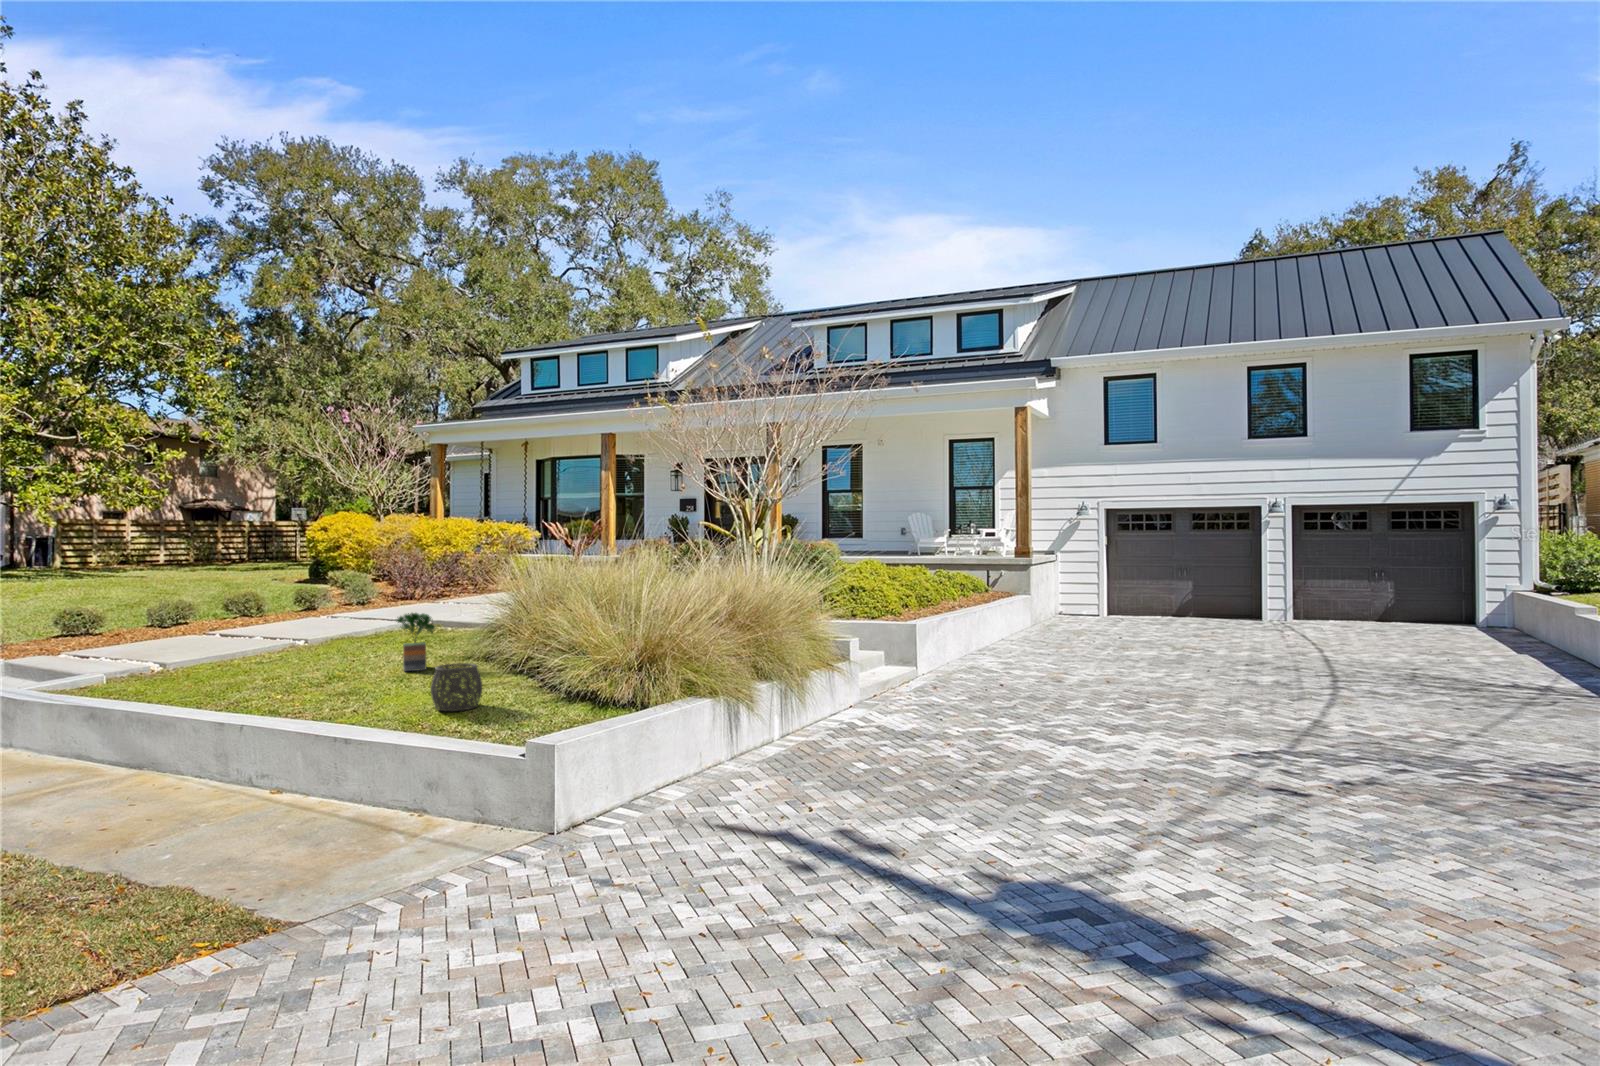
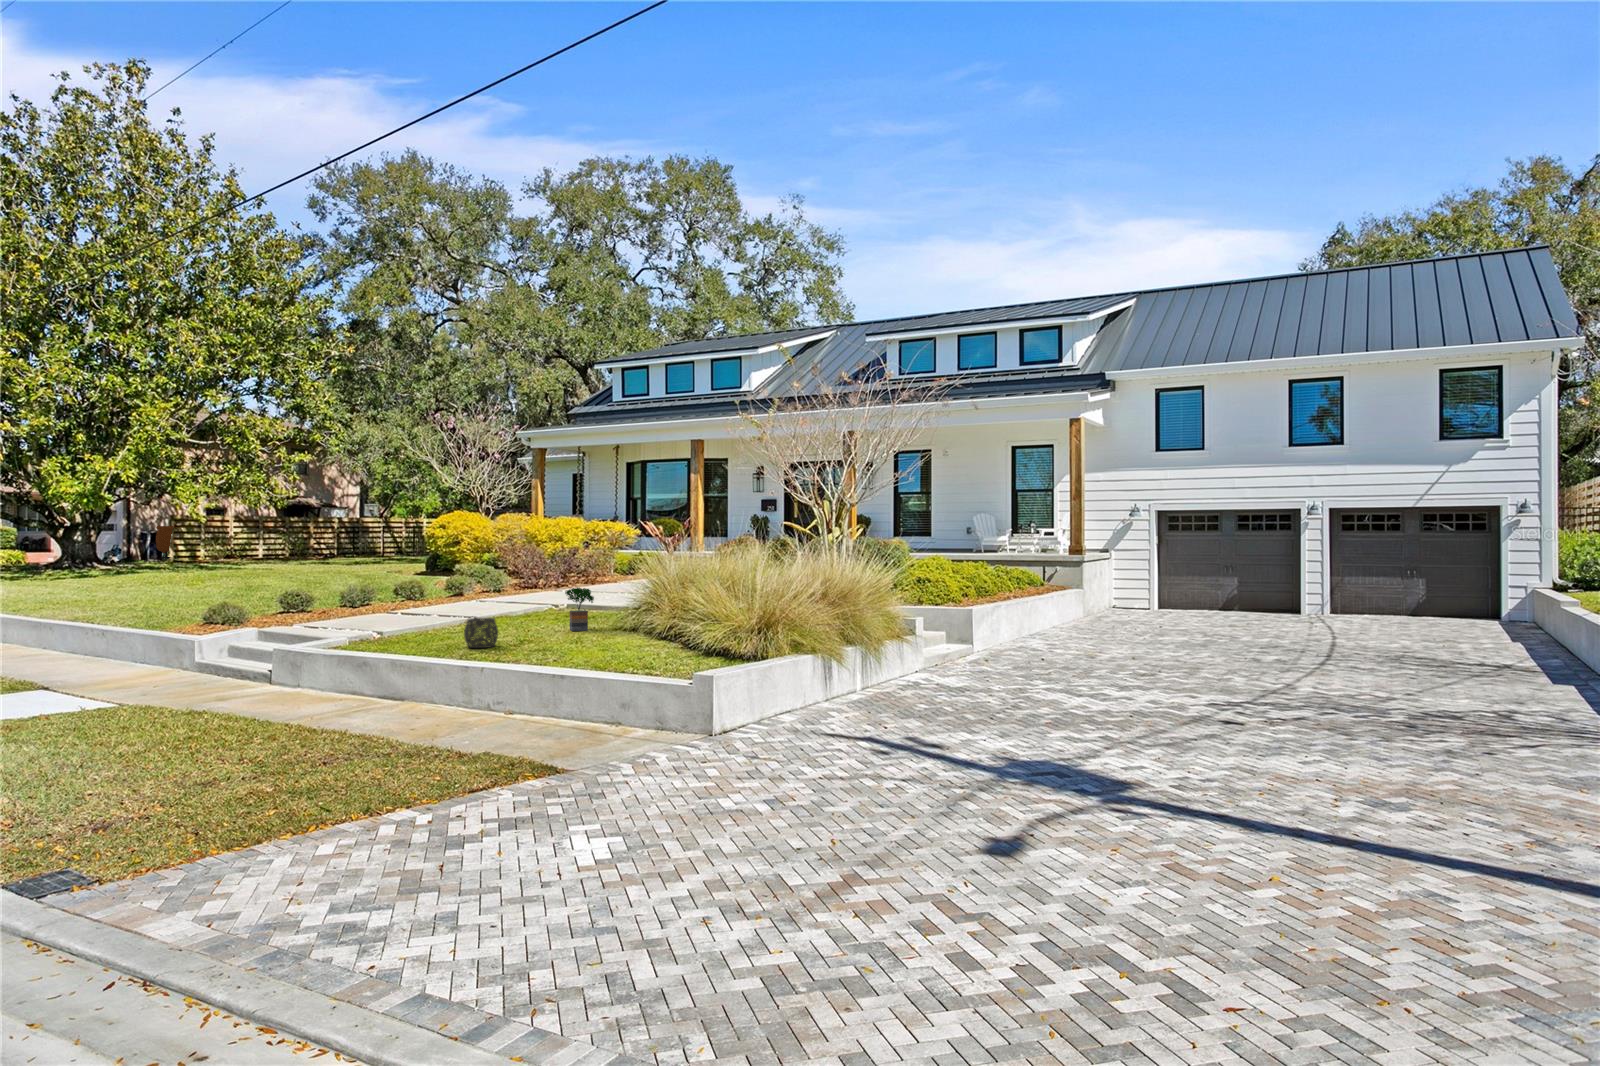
lounge chair: none [33,530,62,567] -> present [154,526,177,560]
woven basket: present [431,663,483,711] -> present [464,618,498,648]

